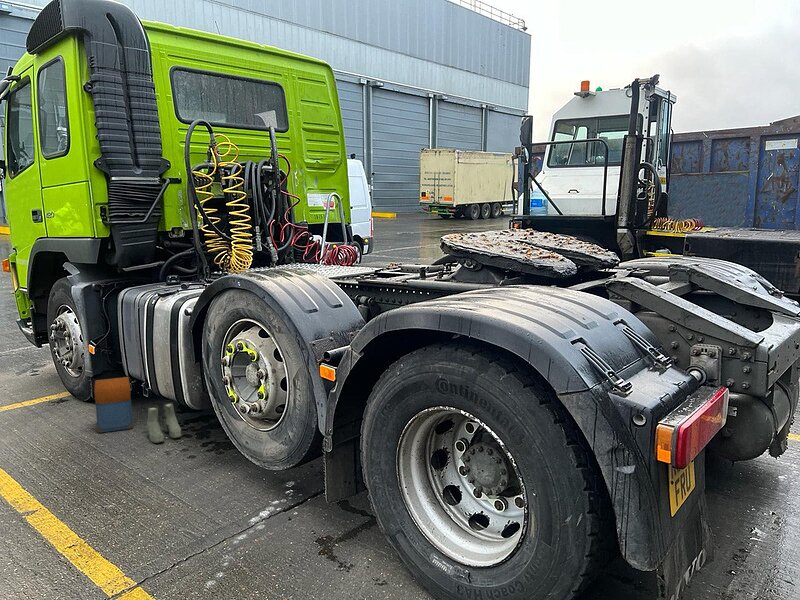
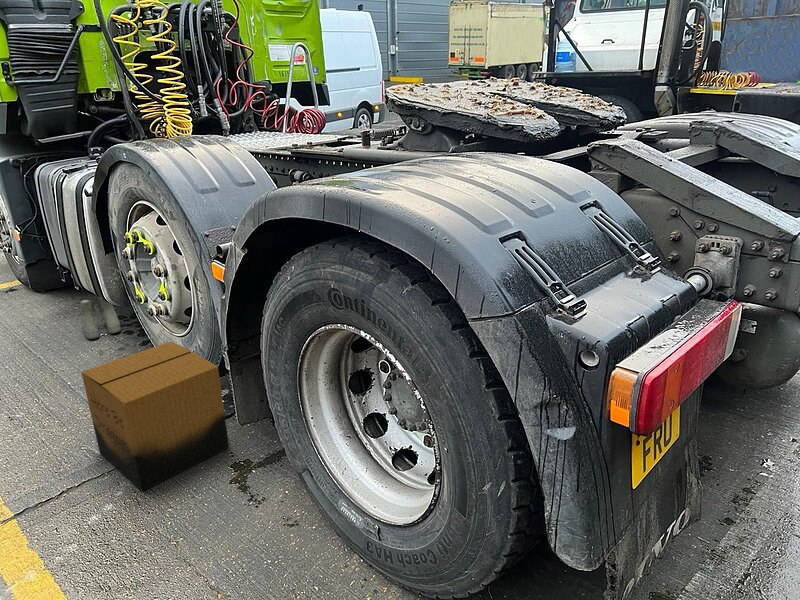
backpack: present [94,377,133,433] -> none [21,265,75,326]
cardboard box: none [198,436,313,561] -> present [81,341,229,491]

